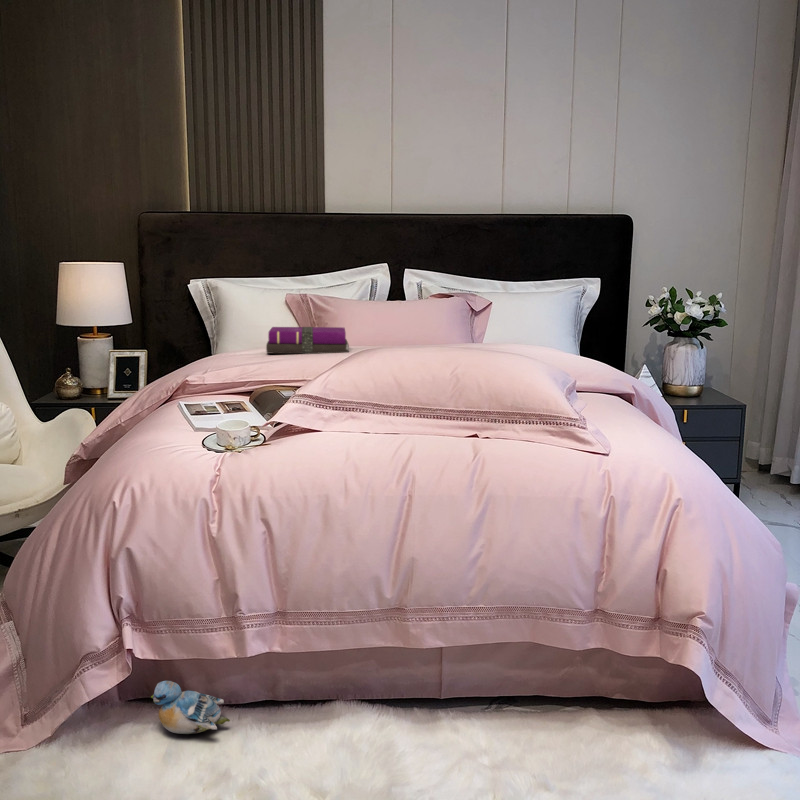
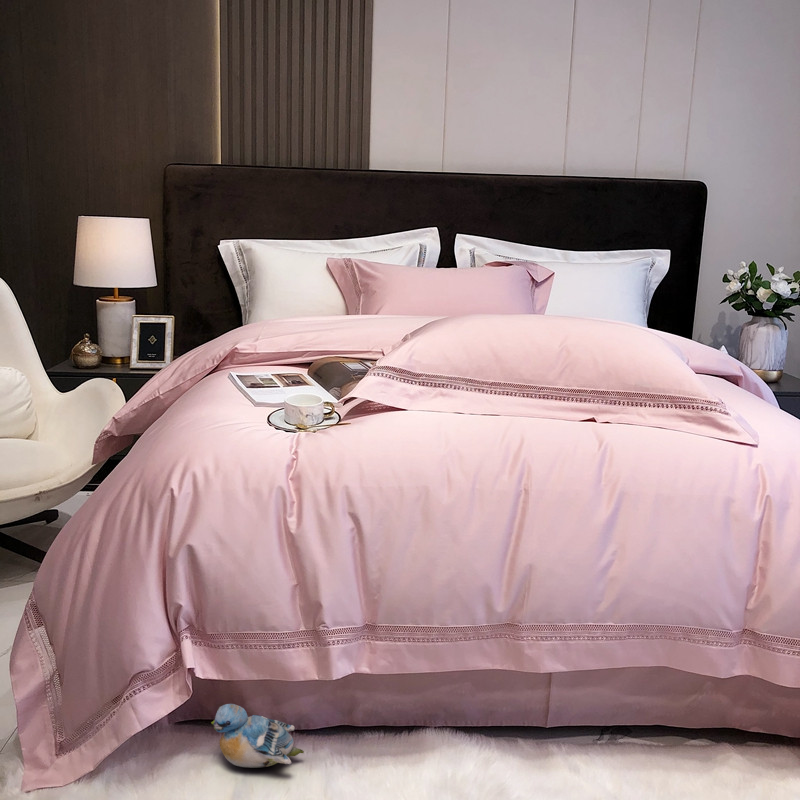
notebook: present [266,327,349,354] -> none [319,292,413,324]

